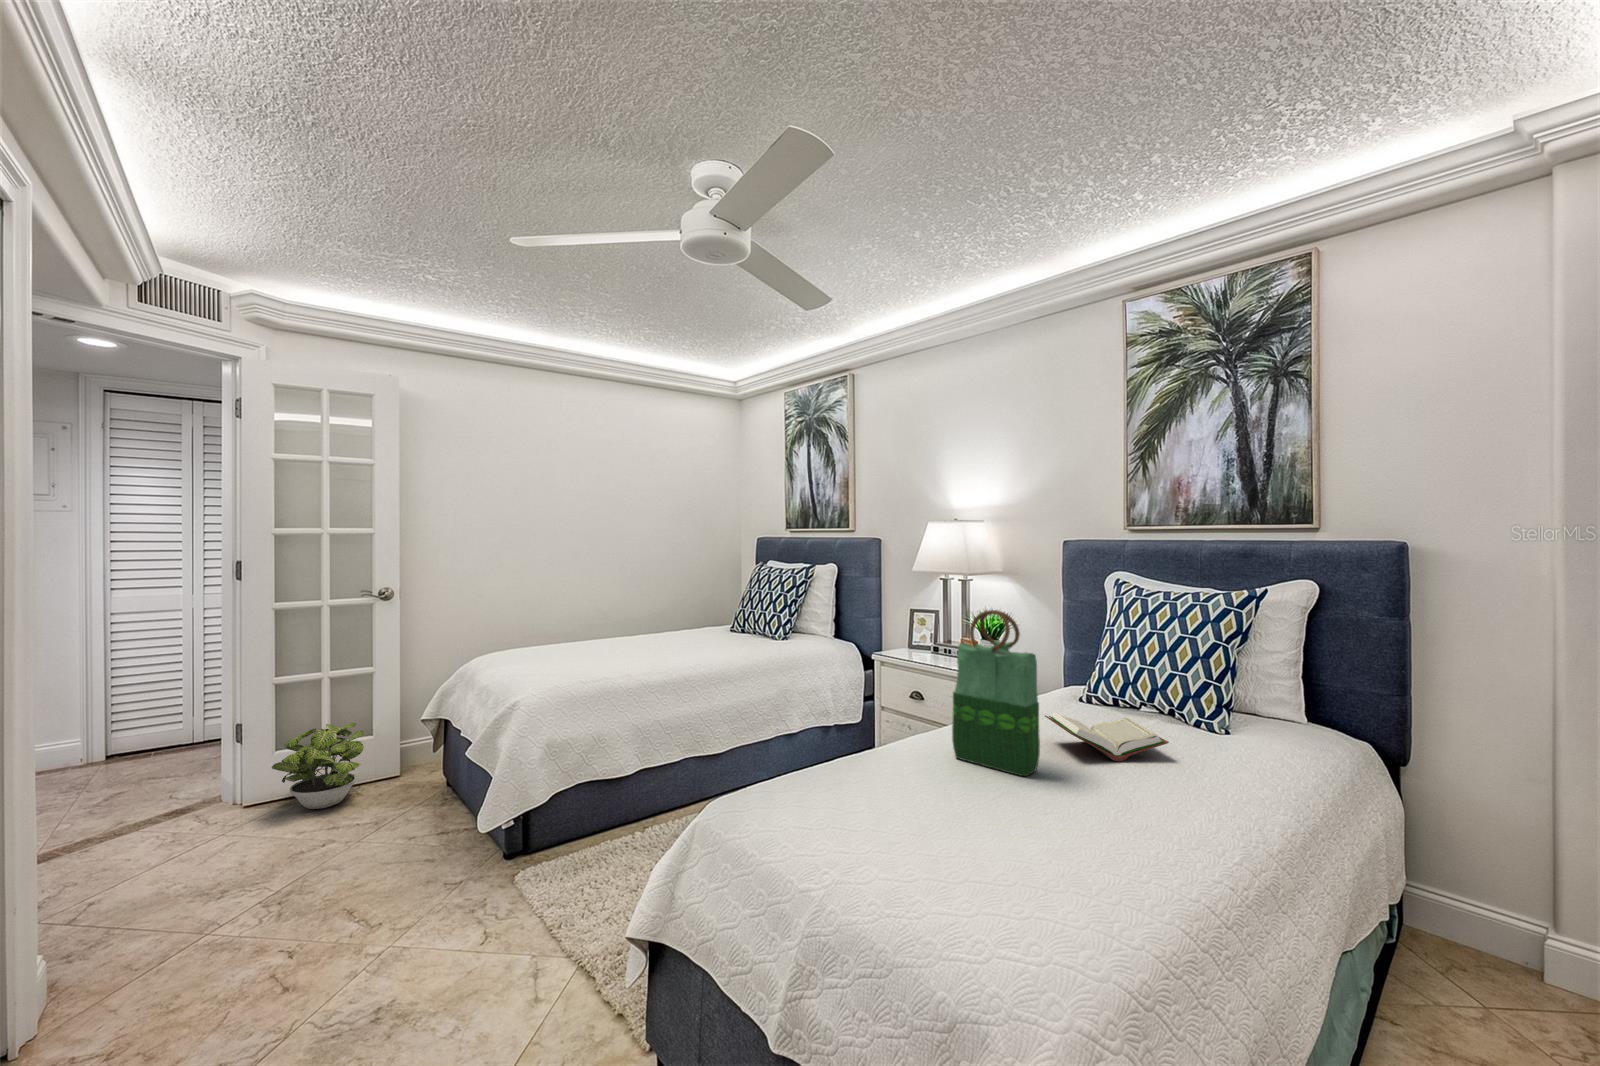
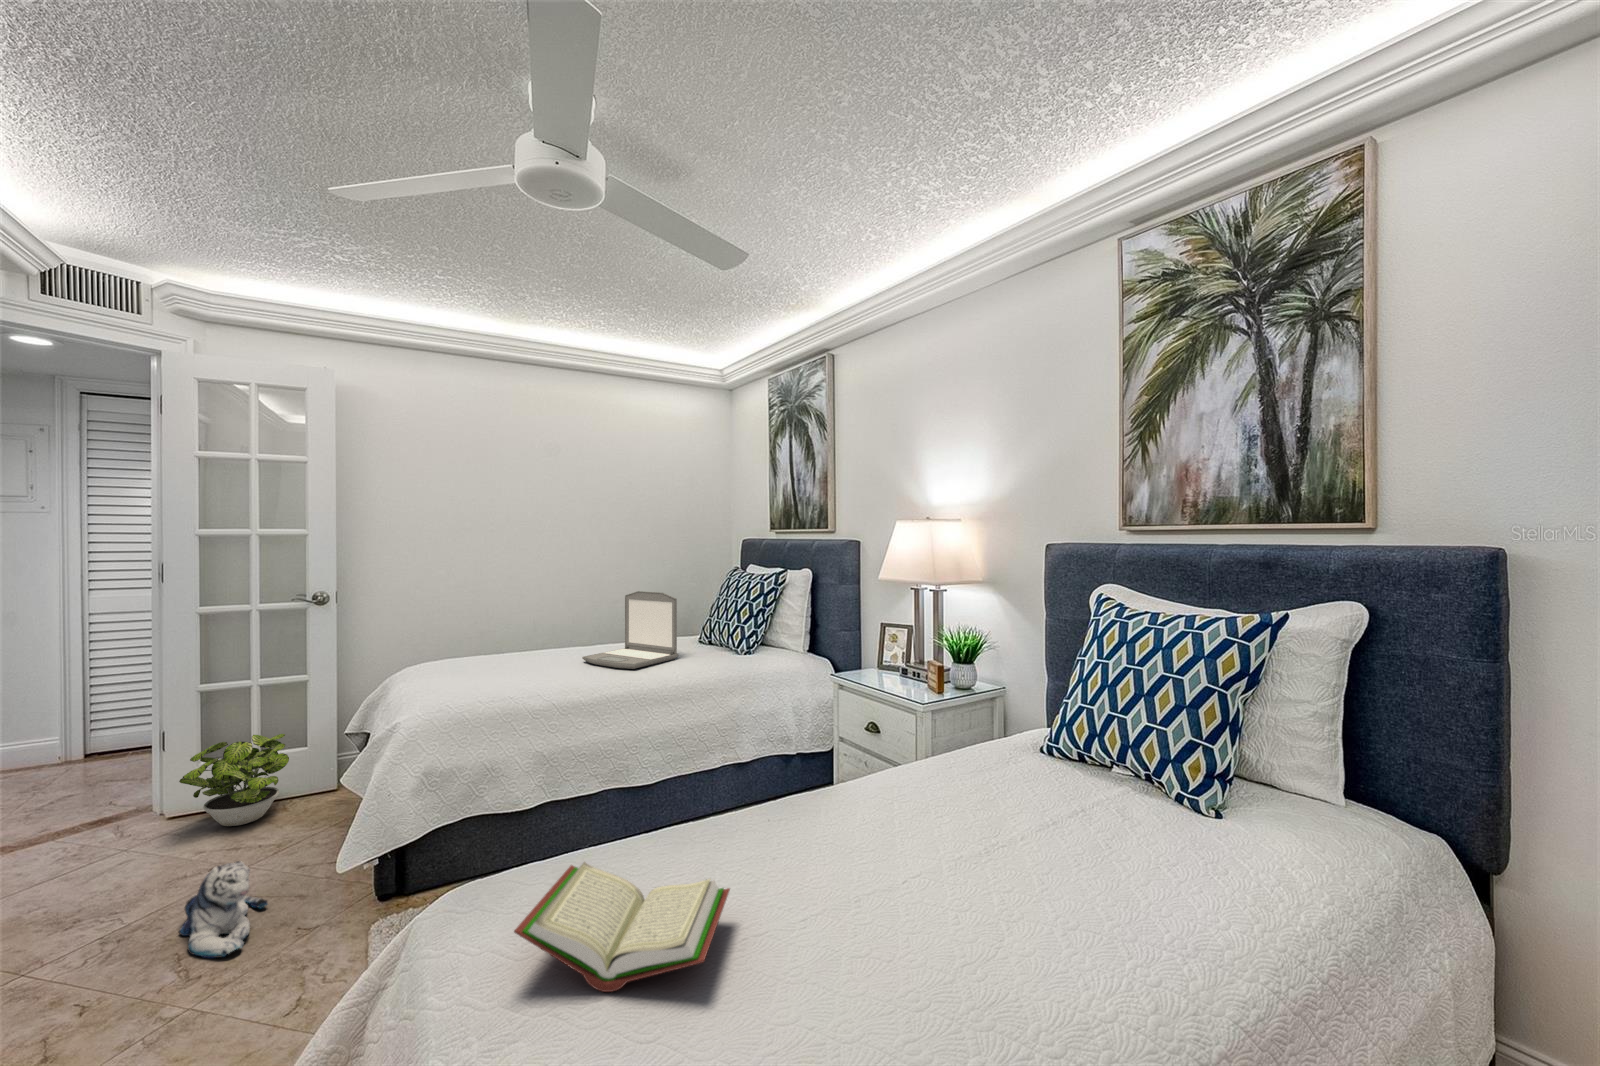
laptop: none [643,585,728,654] -> present [582,591,678,669]
tote bag: present [952,610,1040,776] -> none [798,644,902,889]
book: present [1045,712,1169,761] -> present [514,862,730,992]
plush toy: none [335,825,407,906] -> present [179,861,268,958]

